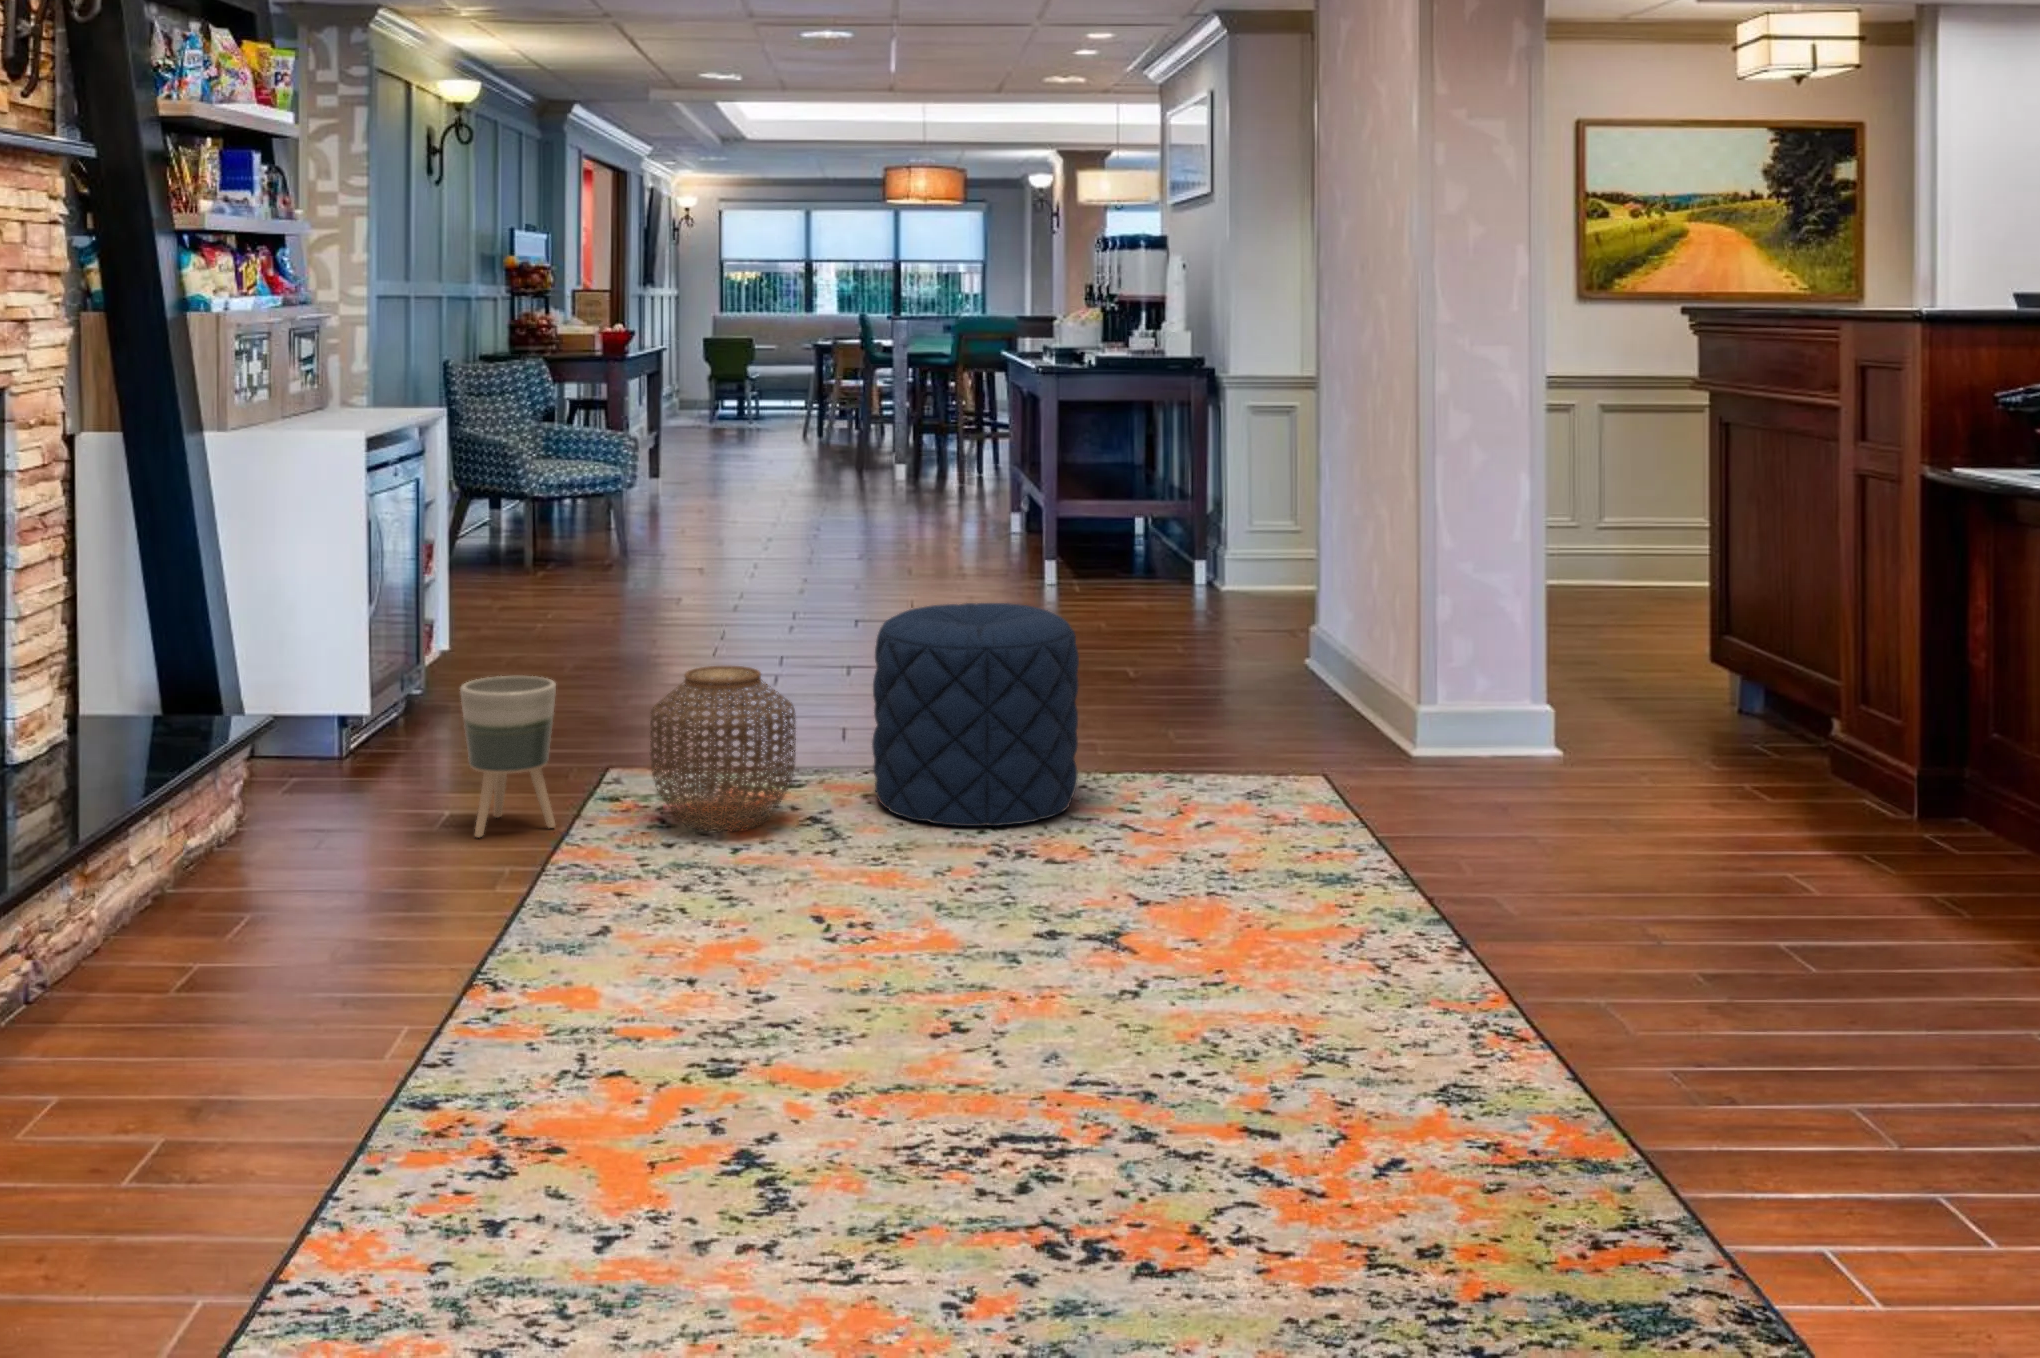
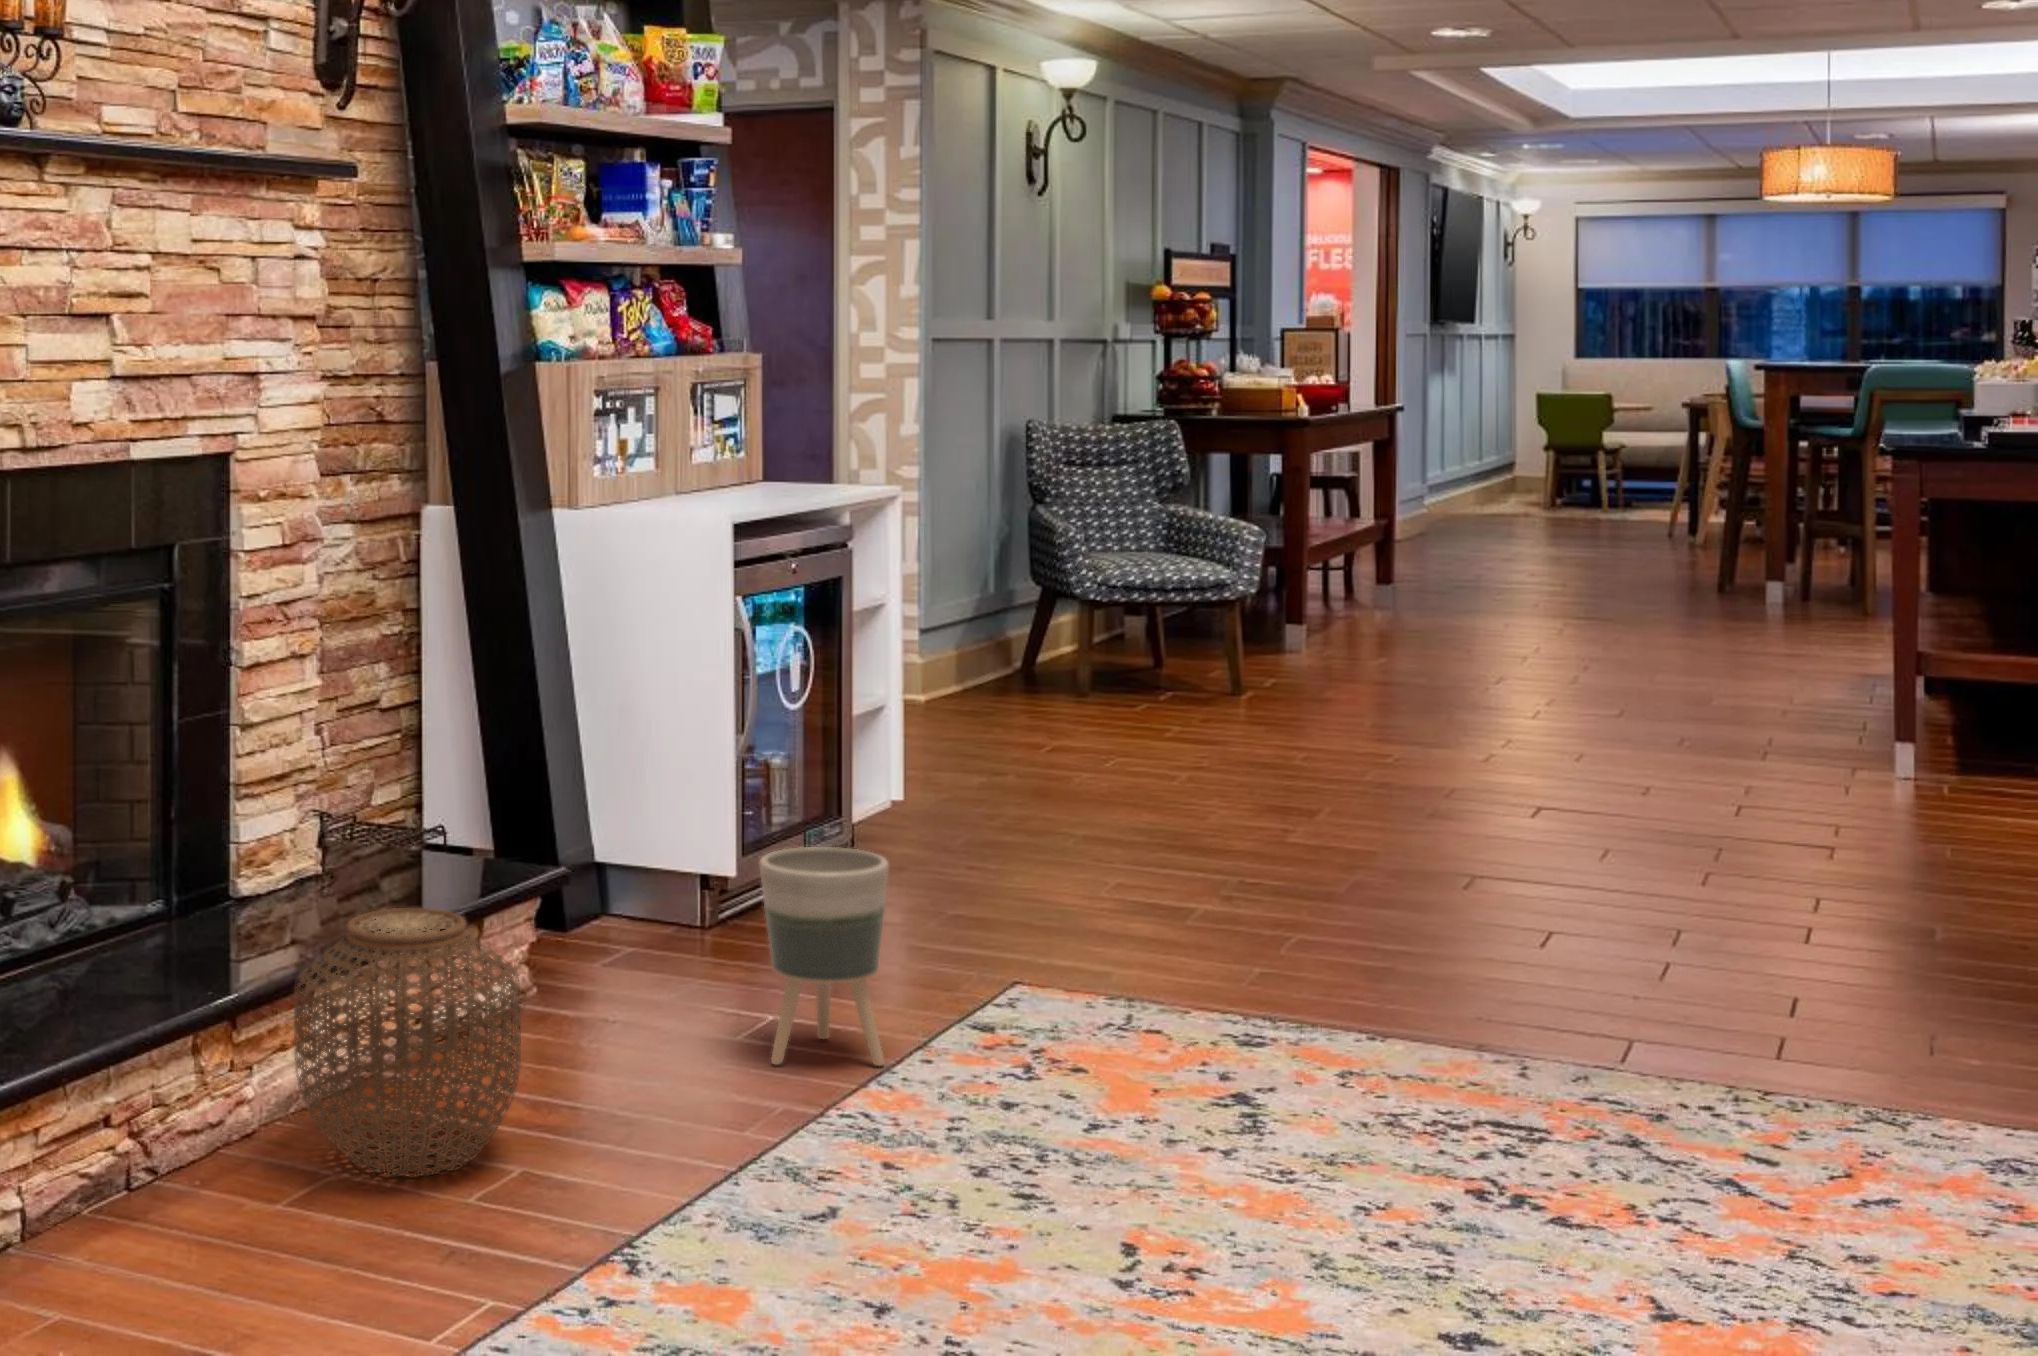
pouf: present [872,603,1079,826] -> none [1367,801,1722,1172]
woven basket: present [650,666,796,832] -> present [294,908,521,1176]

